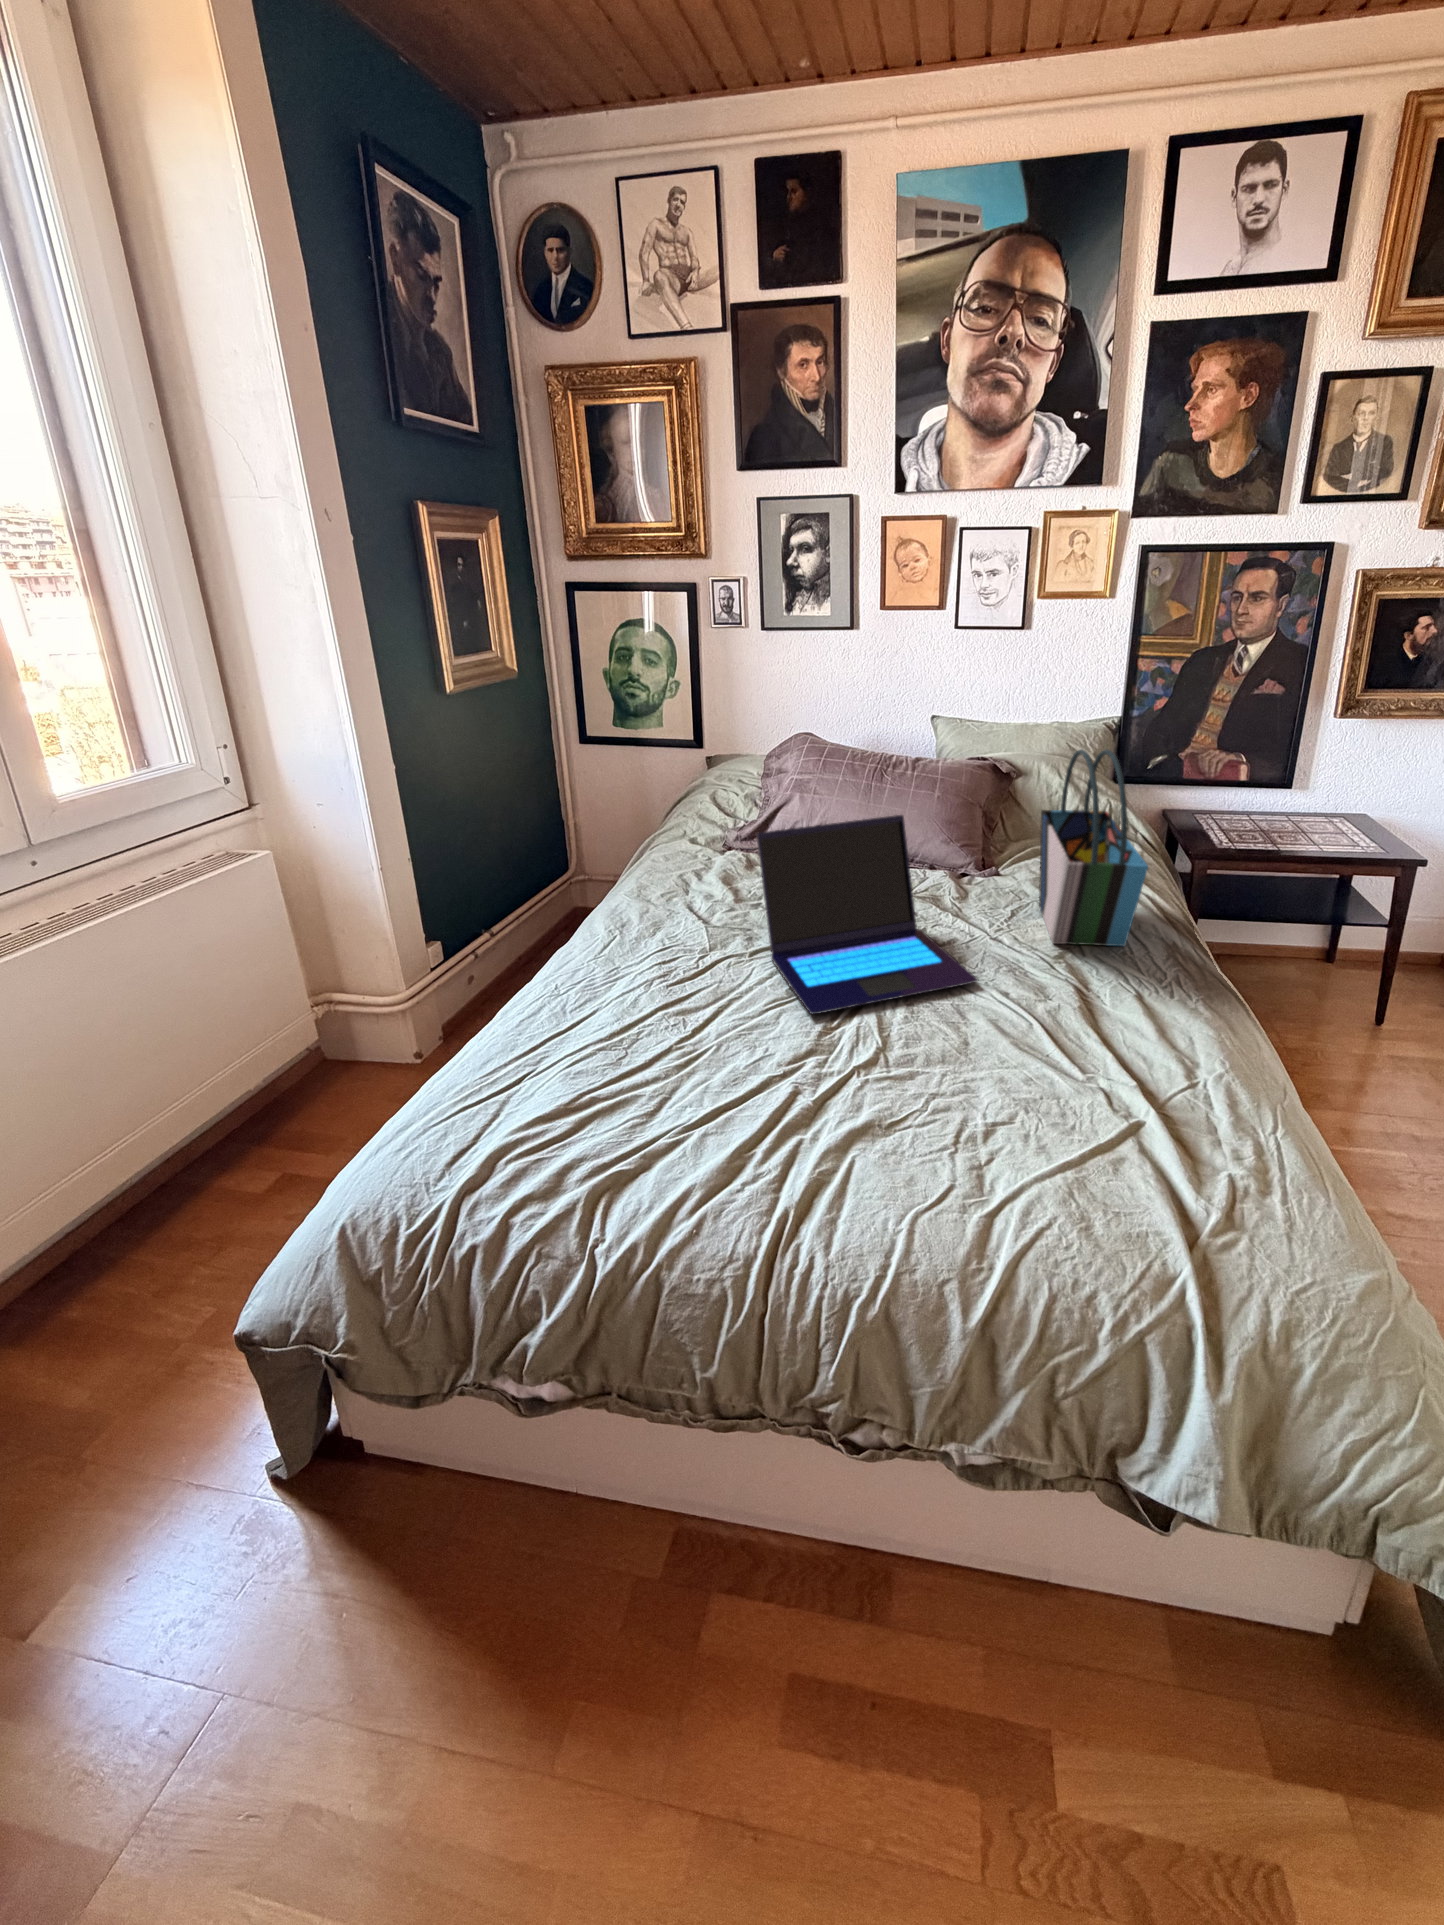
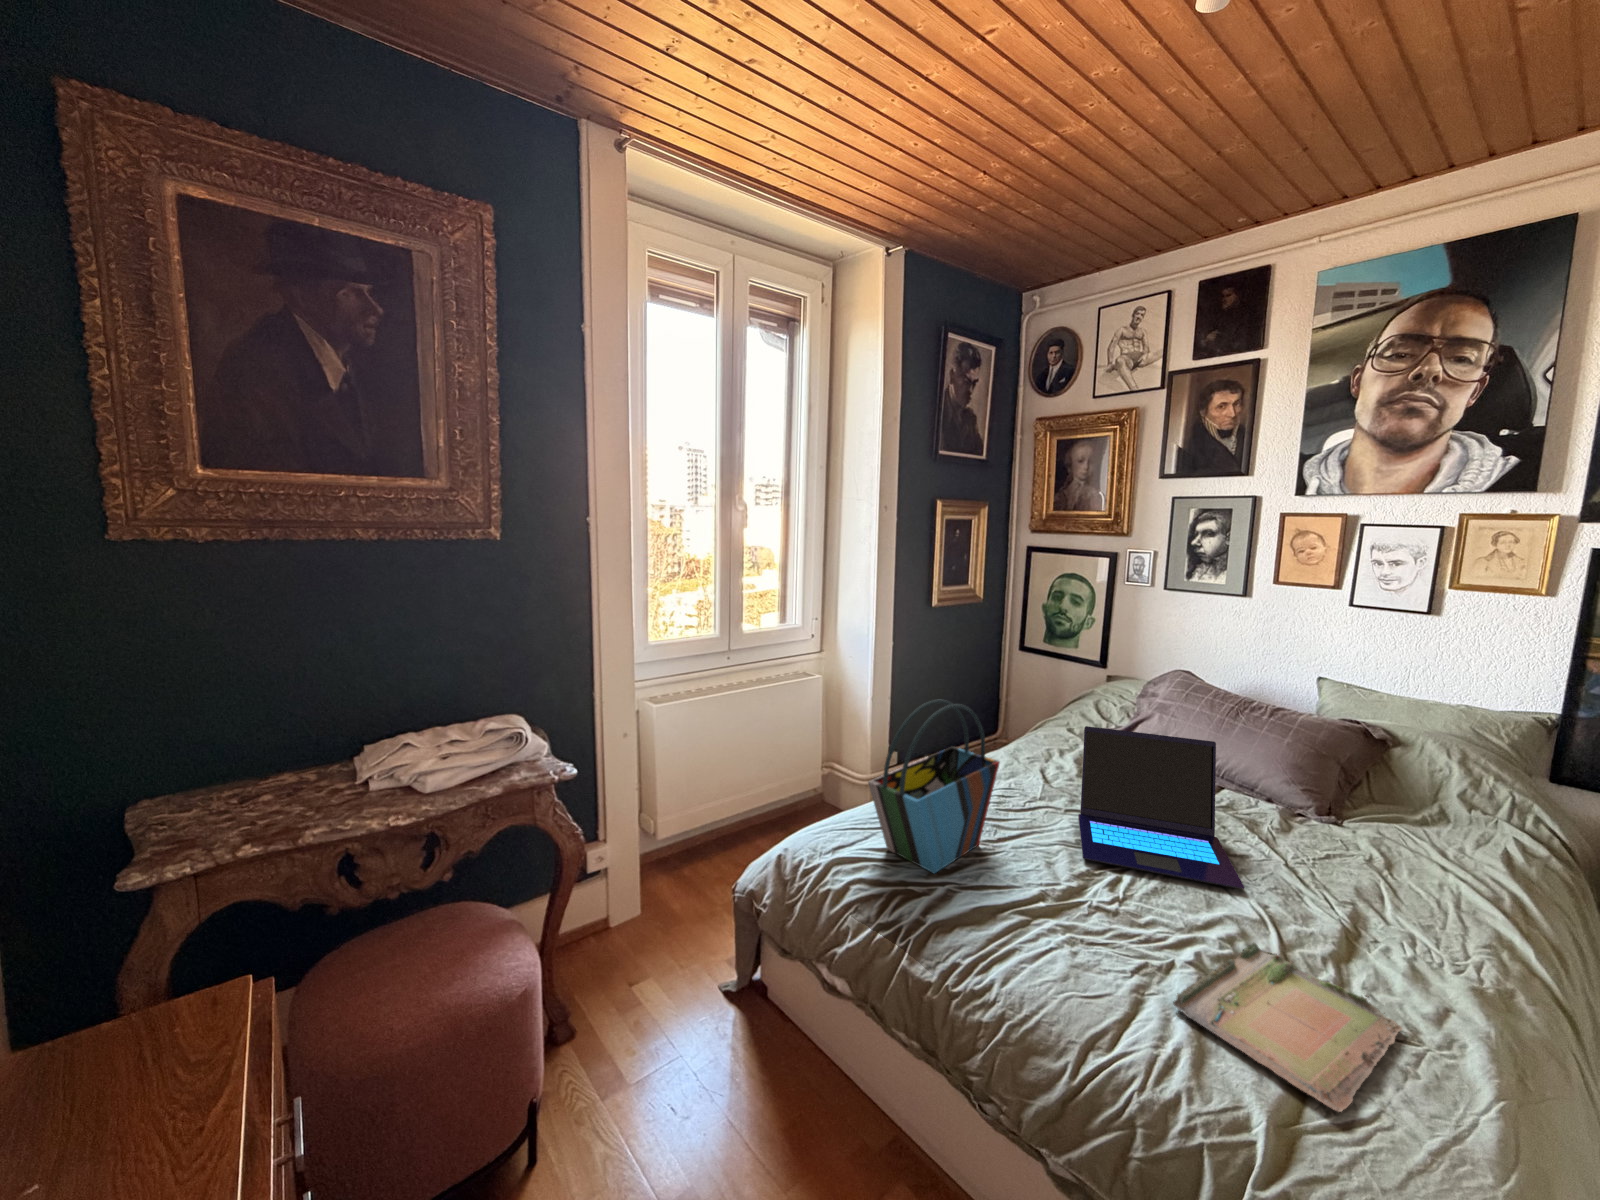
tote bag: present [1039,749,1148,946] -> present [868,699,1000,873]
tray: none [1006,1042,1201,1202] -> present [1173,943,1402,1112]

